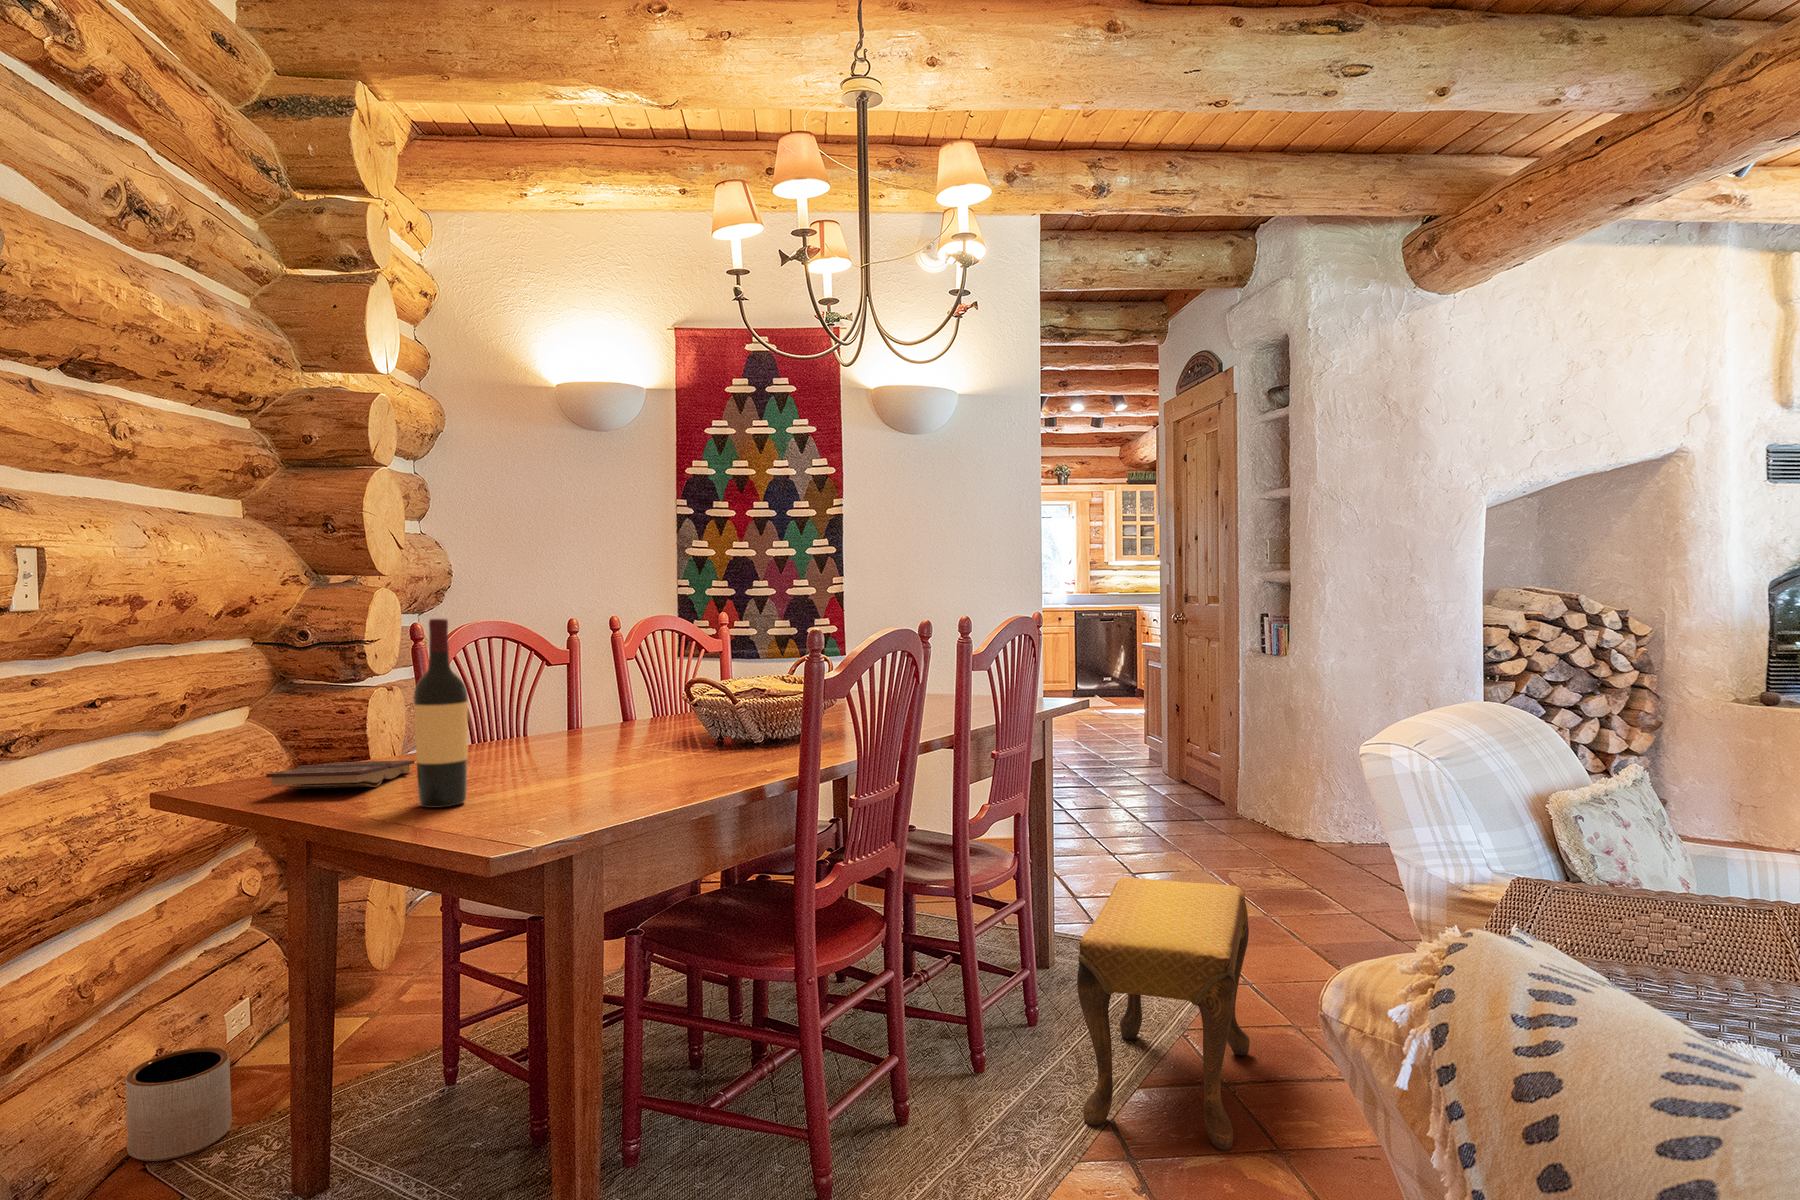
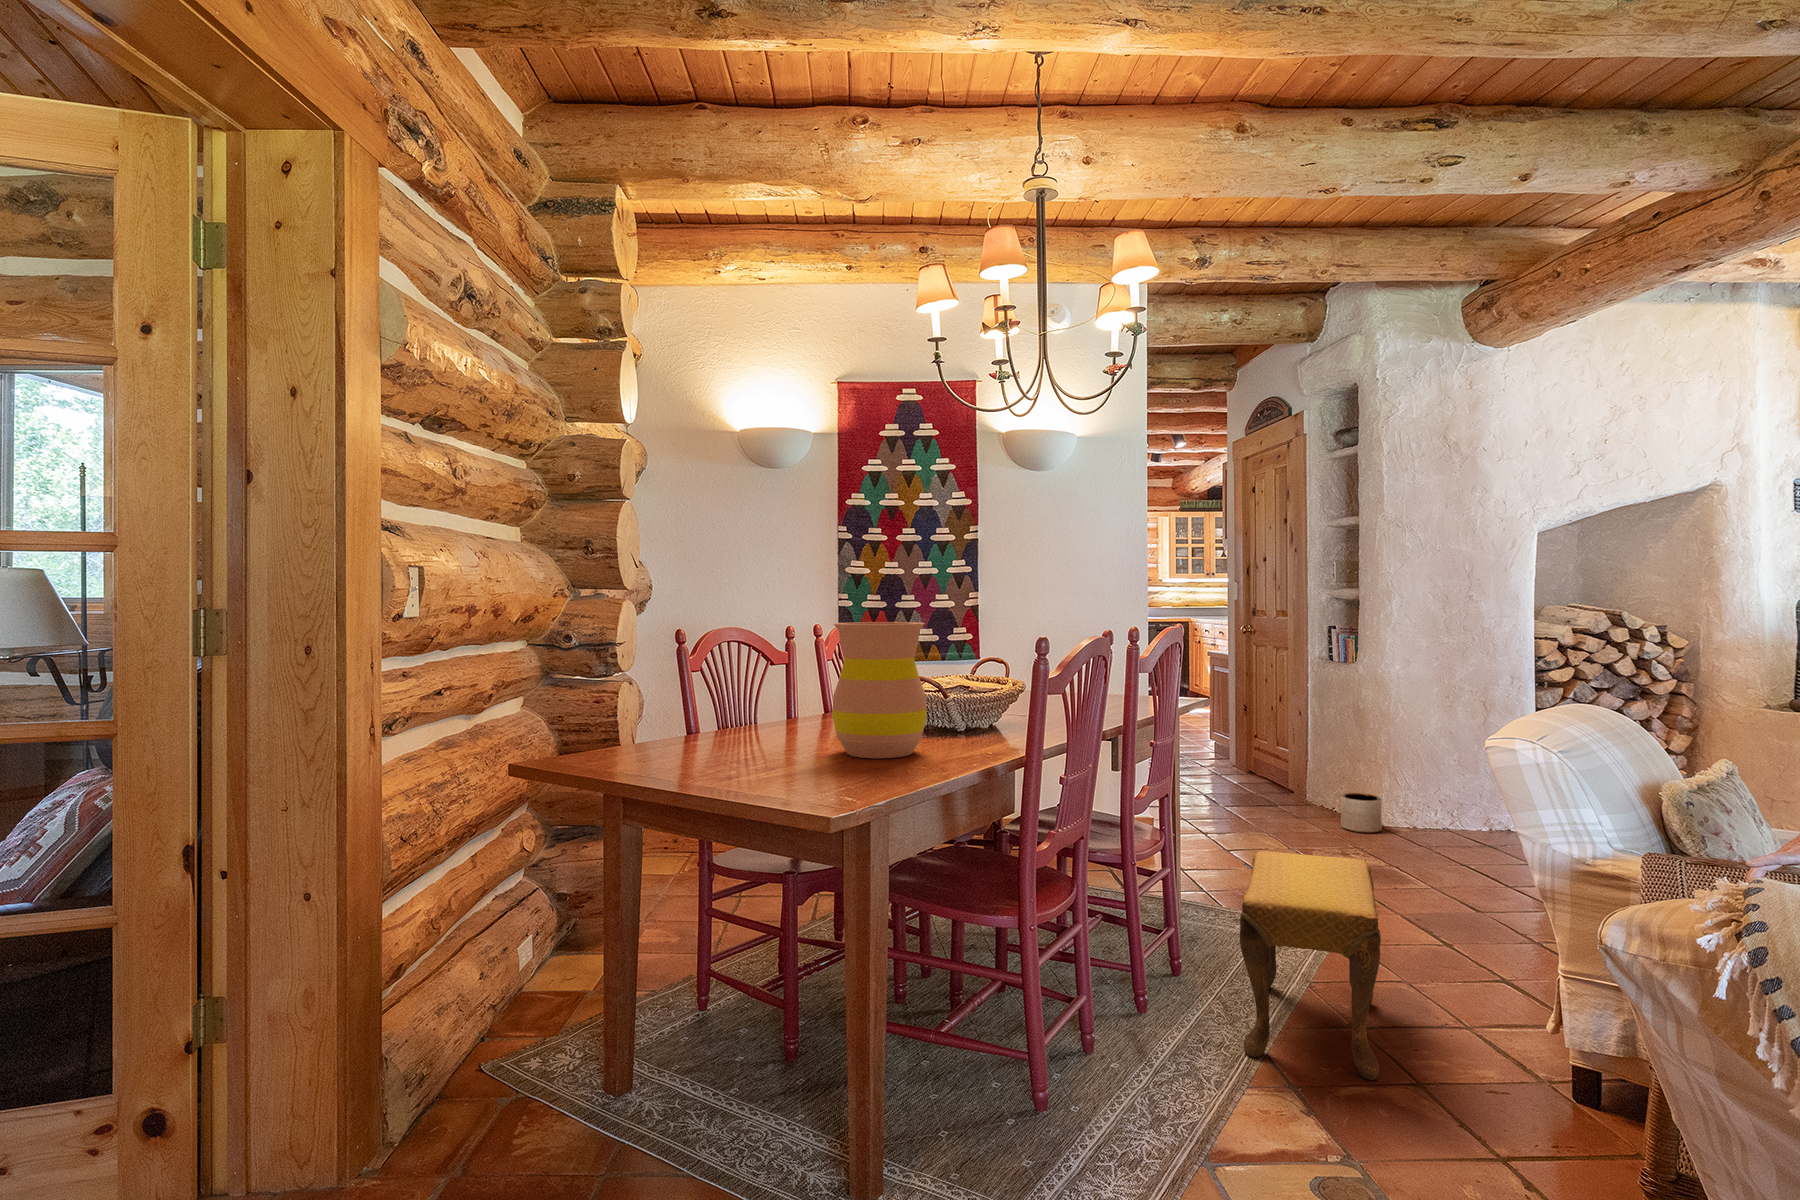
vase: none [566,611,687,778] -> present [832,622,927,758]
wine bottle: present [413,618,468,808] -> none [738,628,778,779]
book: present [266,760,414,789] -> none [613,741,707,762]
planter: present [126,1047,232,1161] -> present [1341,793,1382,833]

